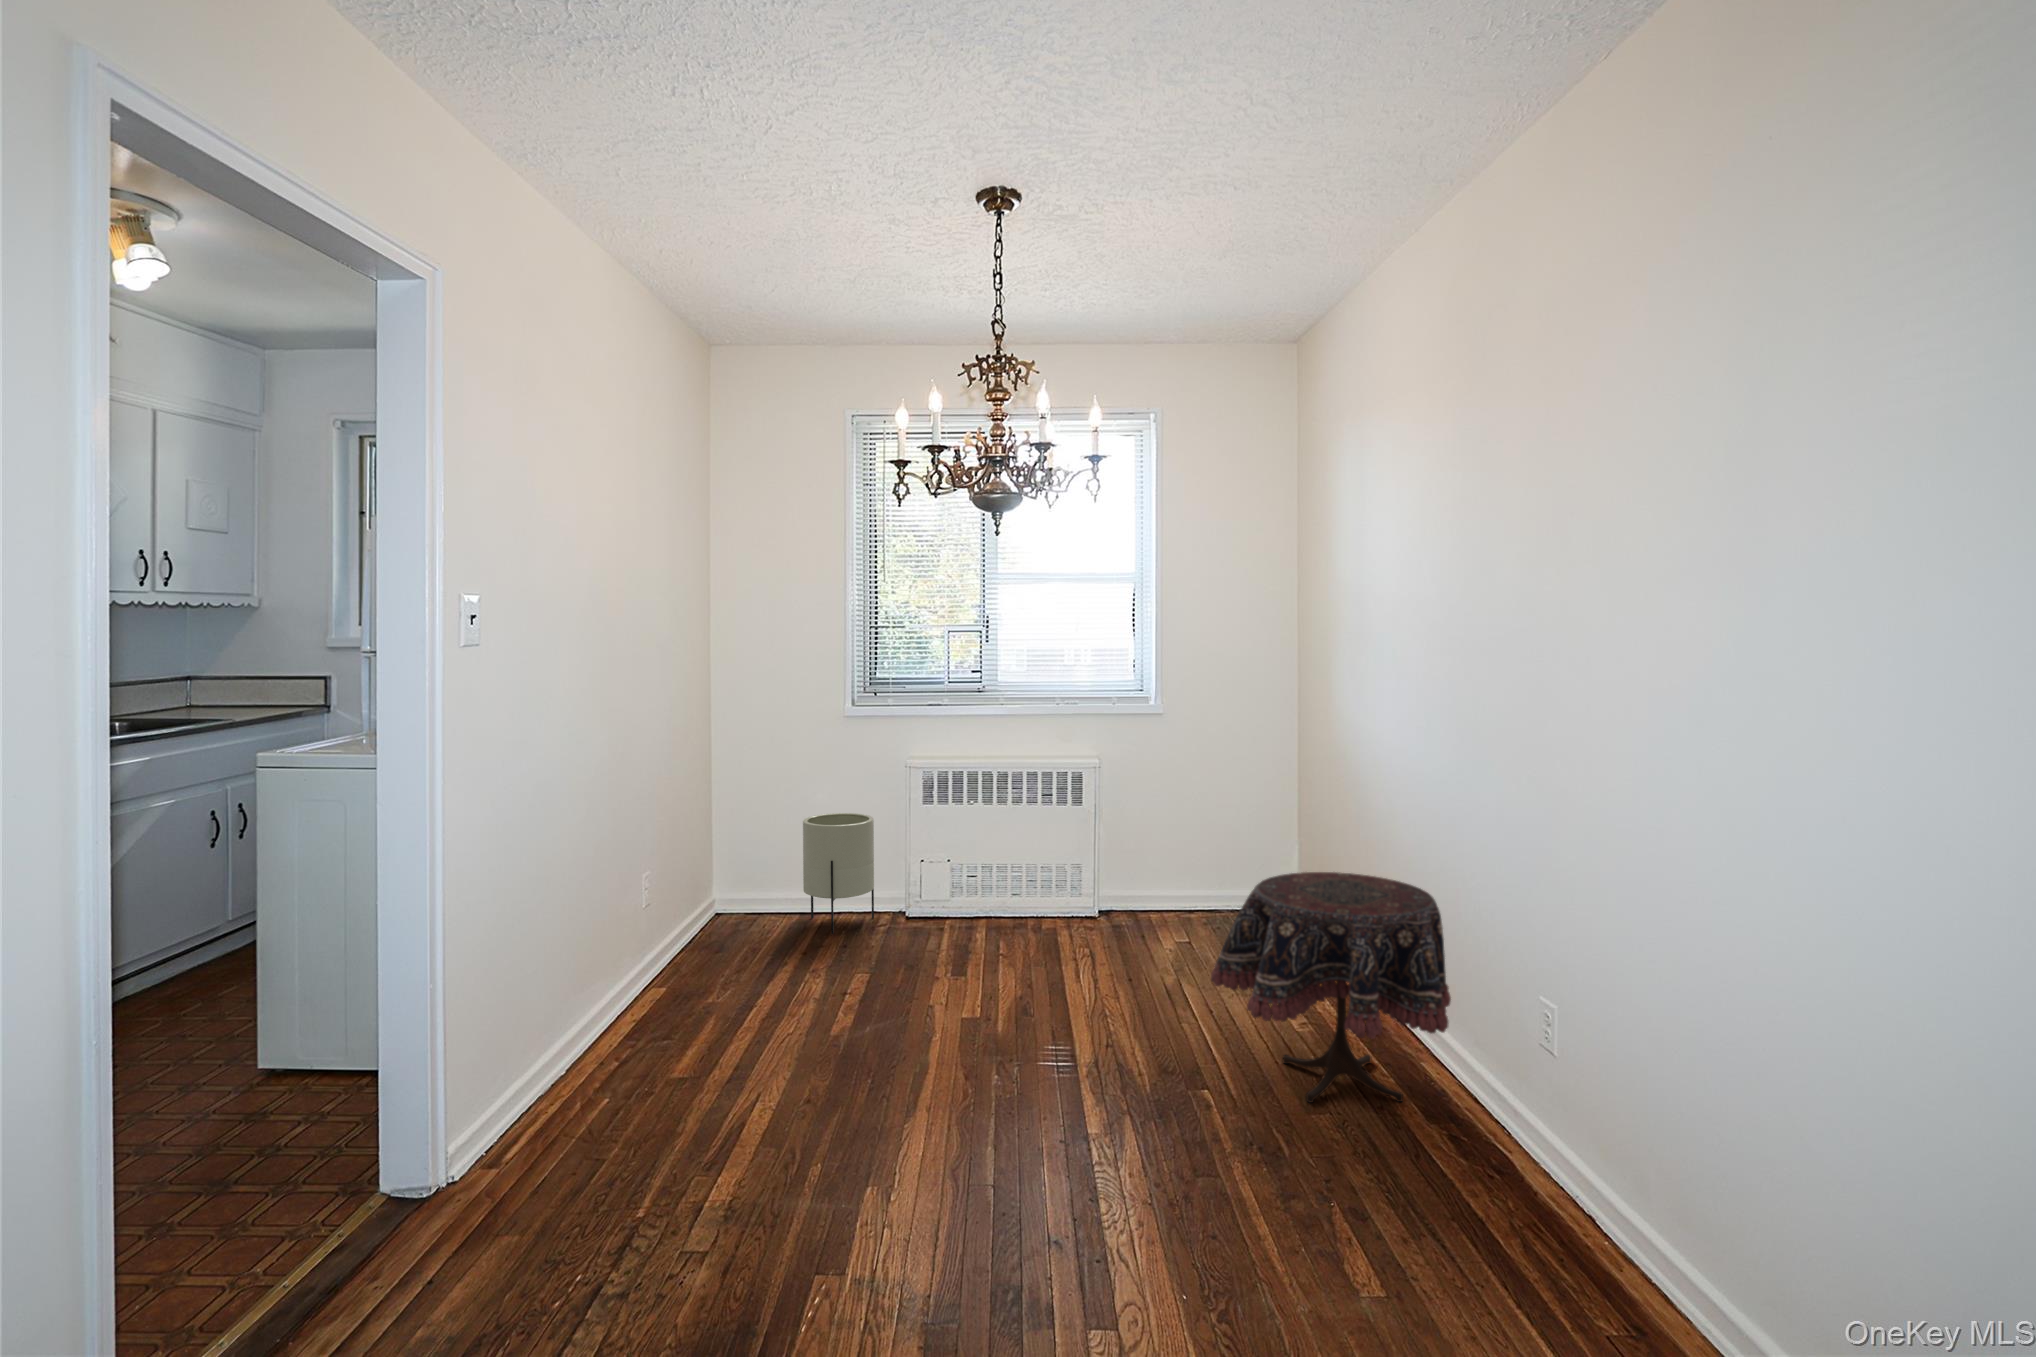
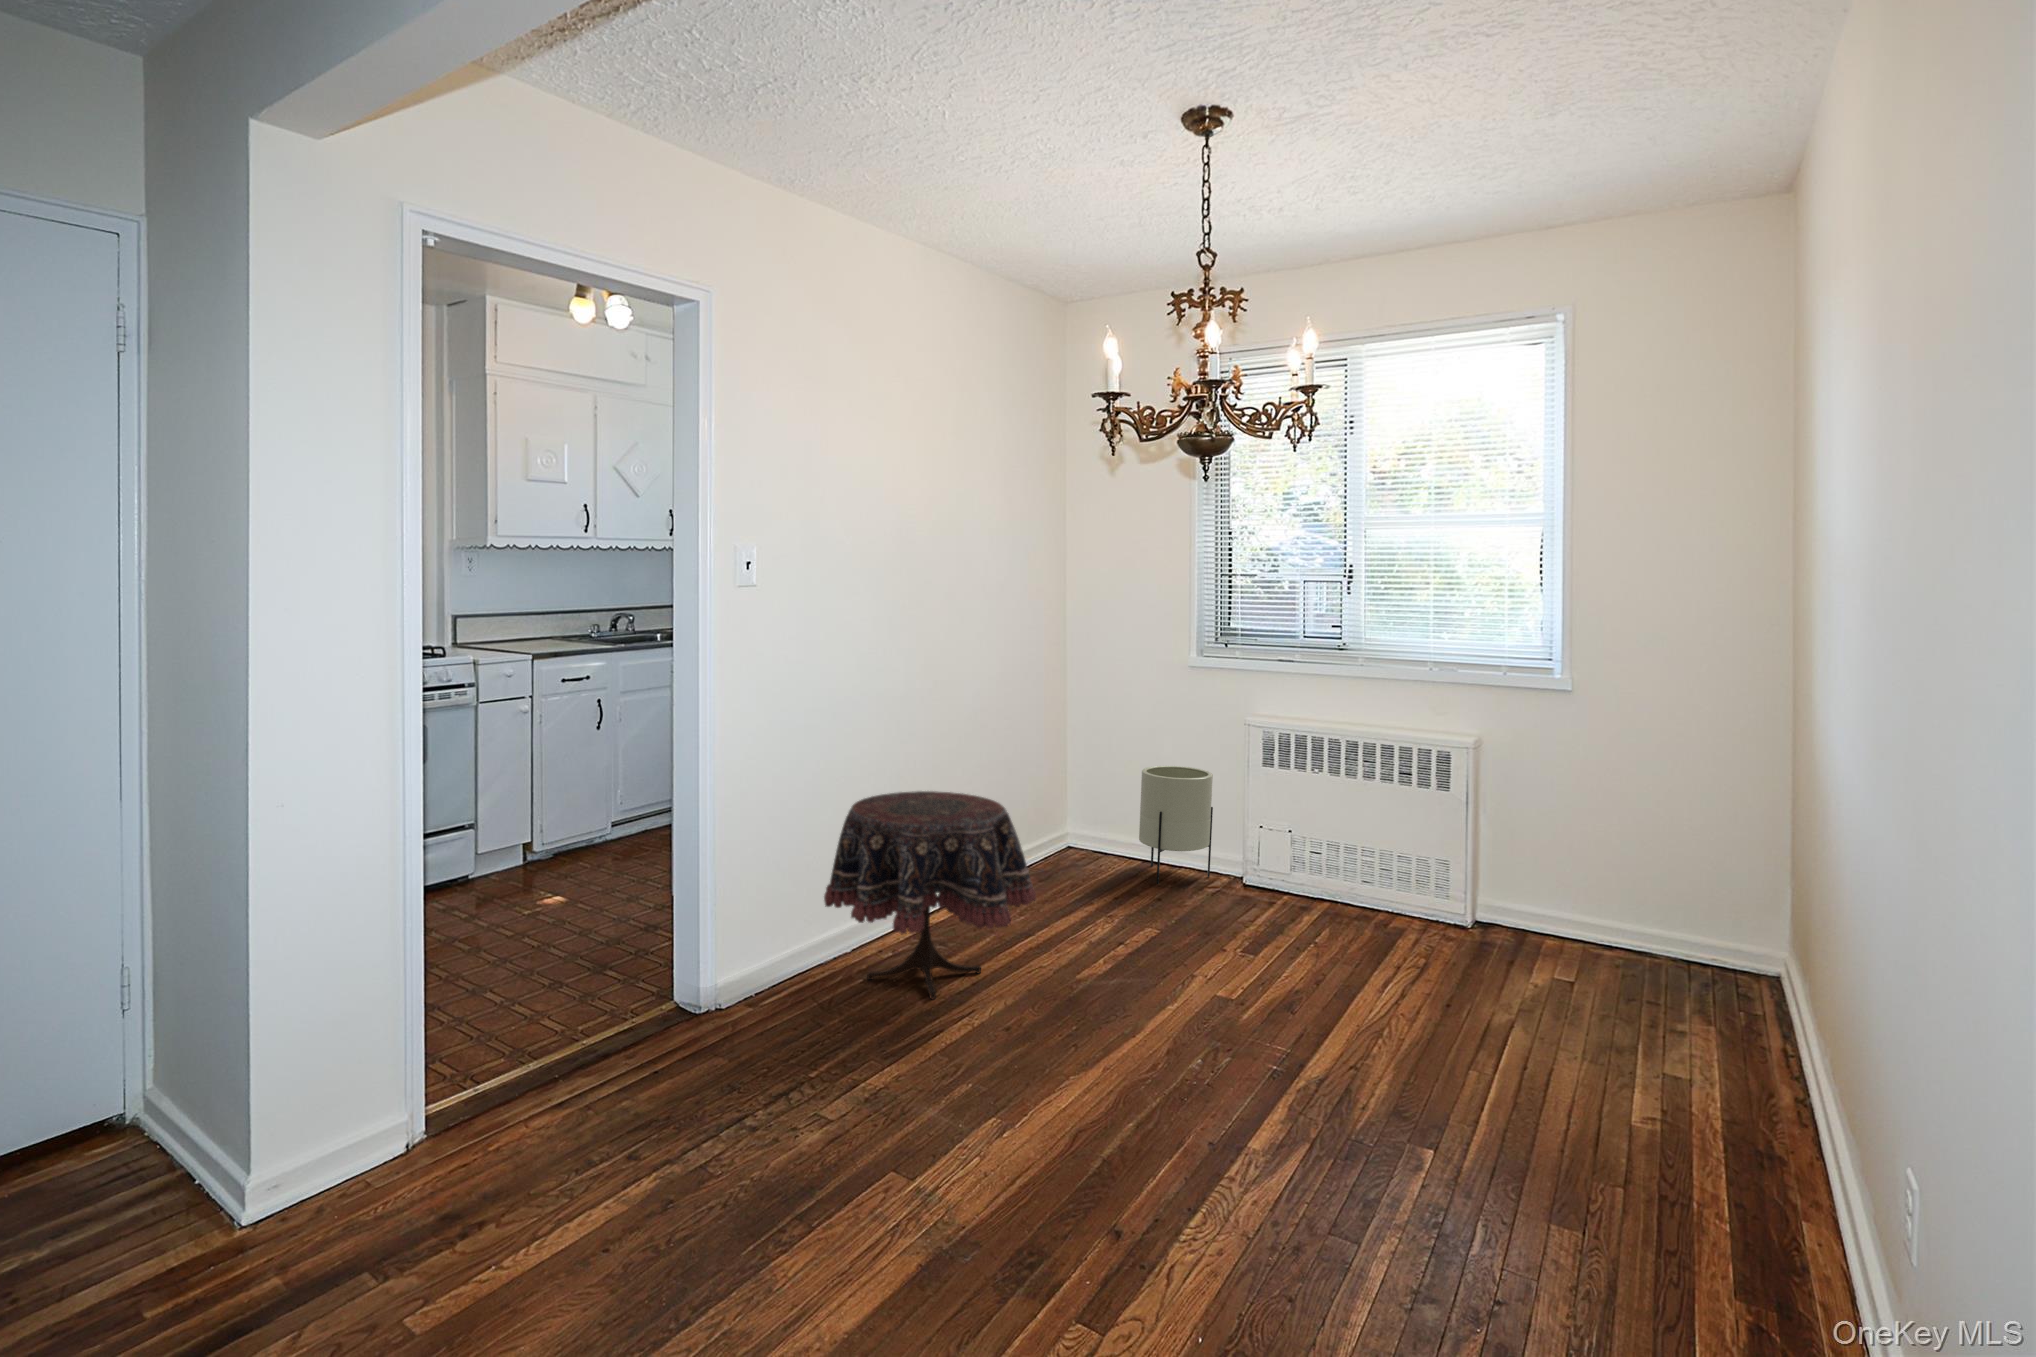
side table: present [1211,872,1451,1102] -> present [824,791,1036,999]

